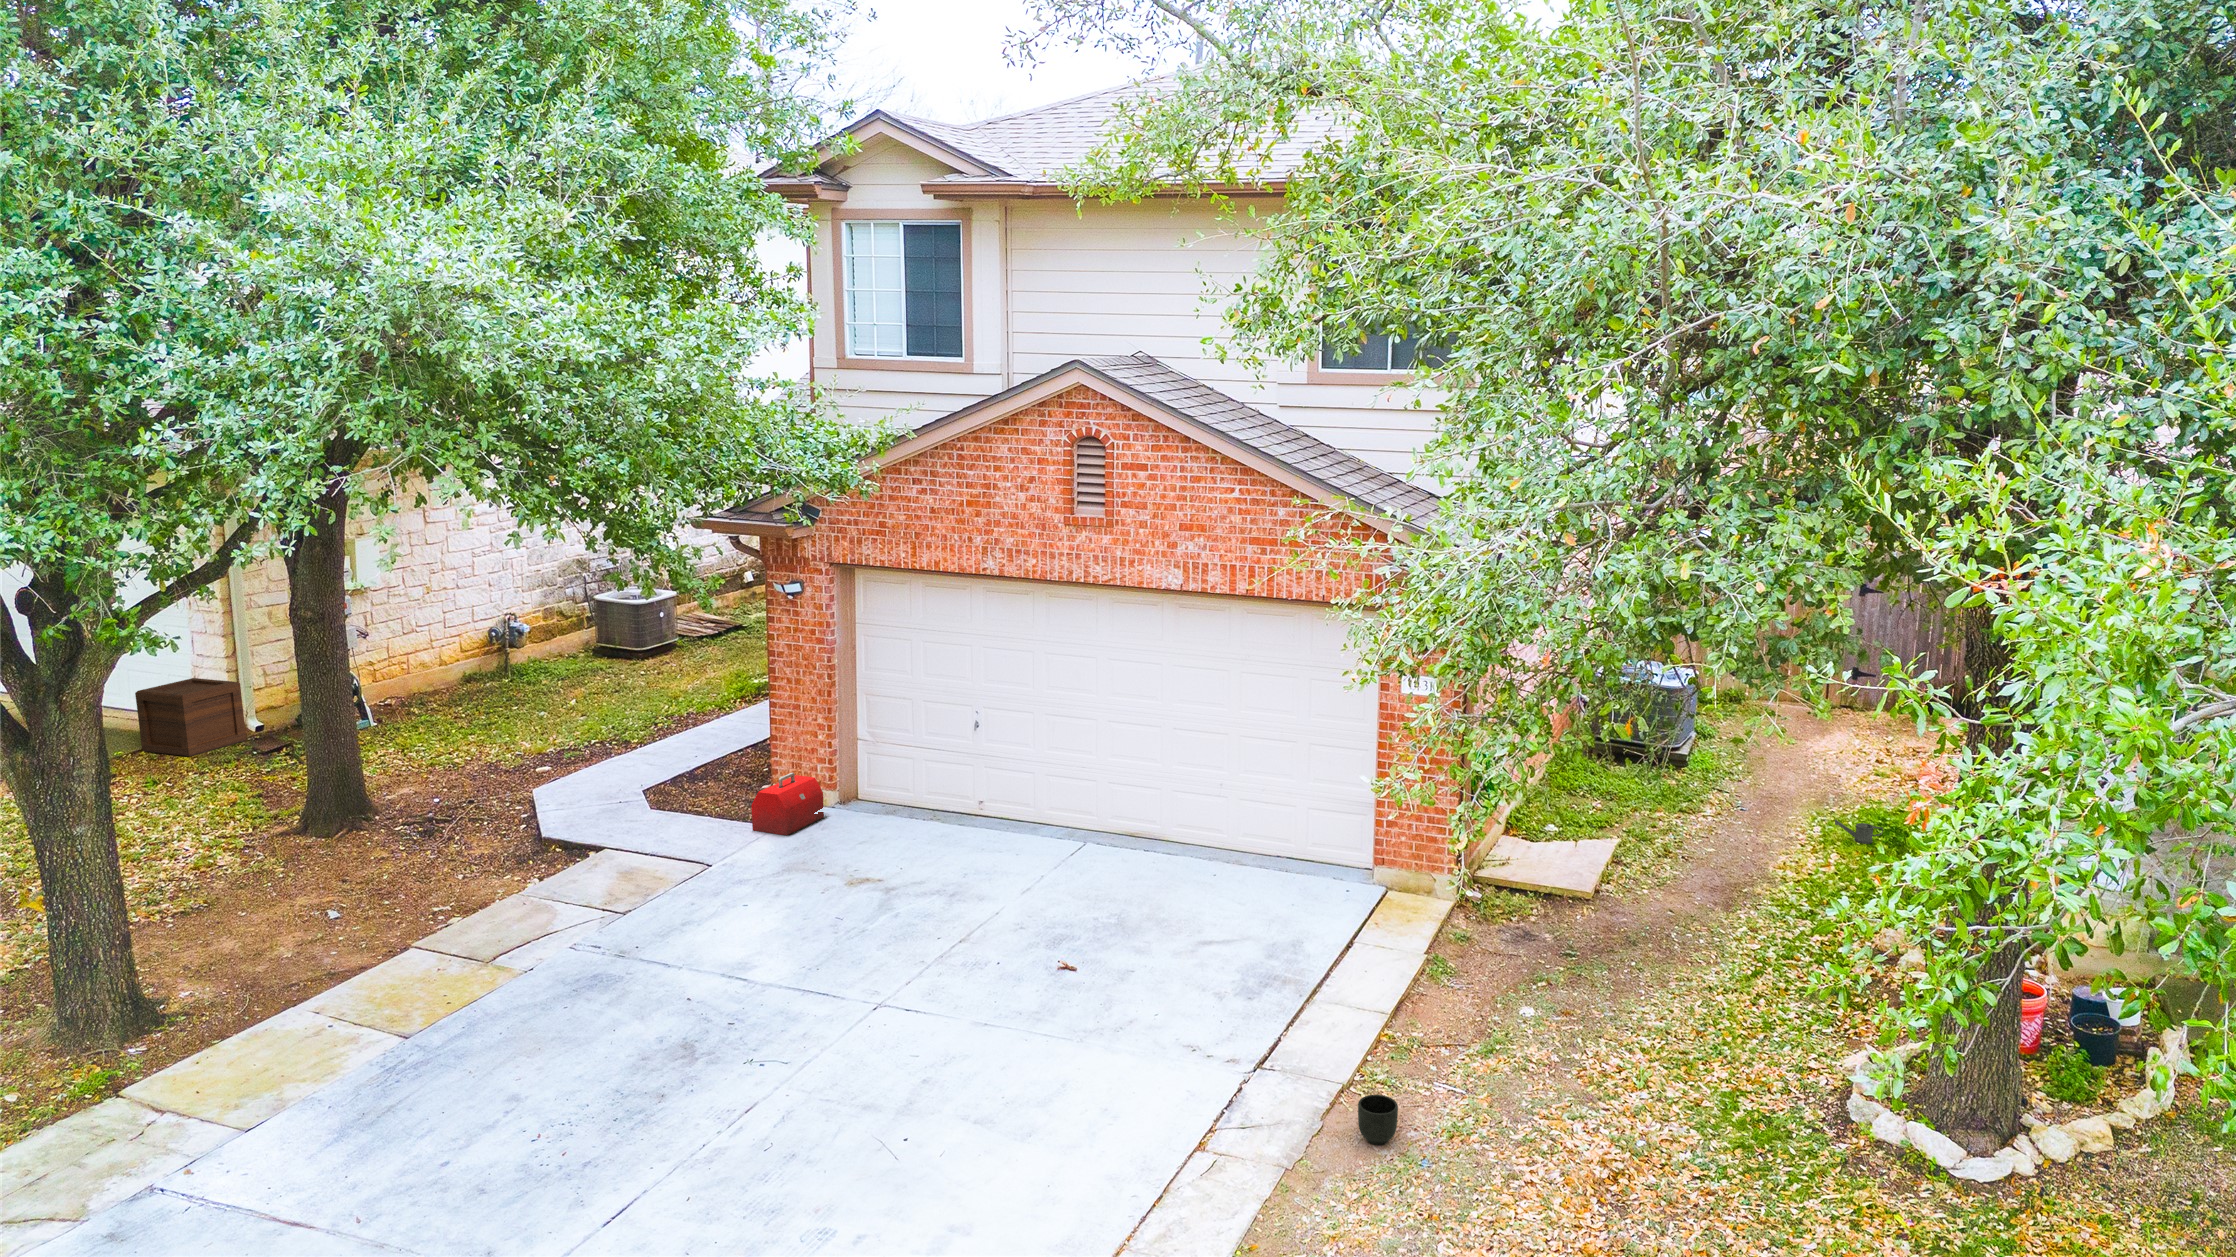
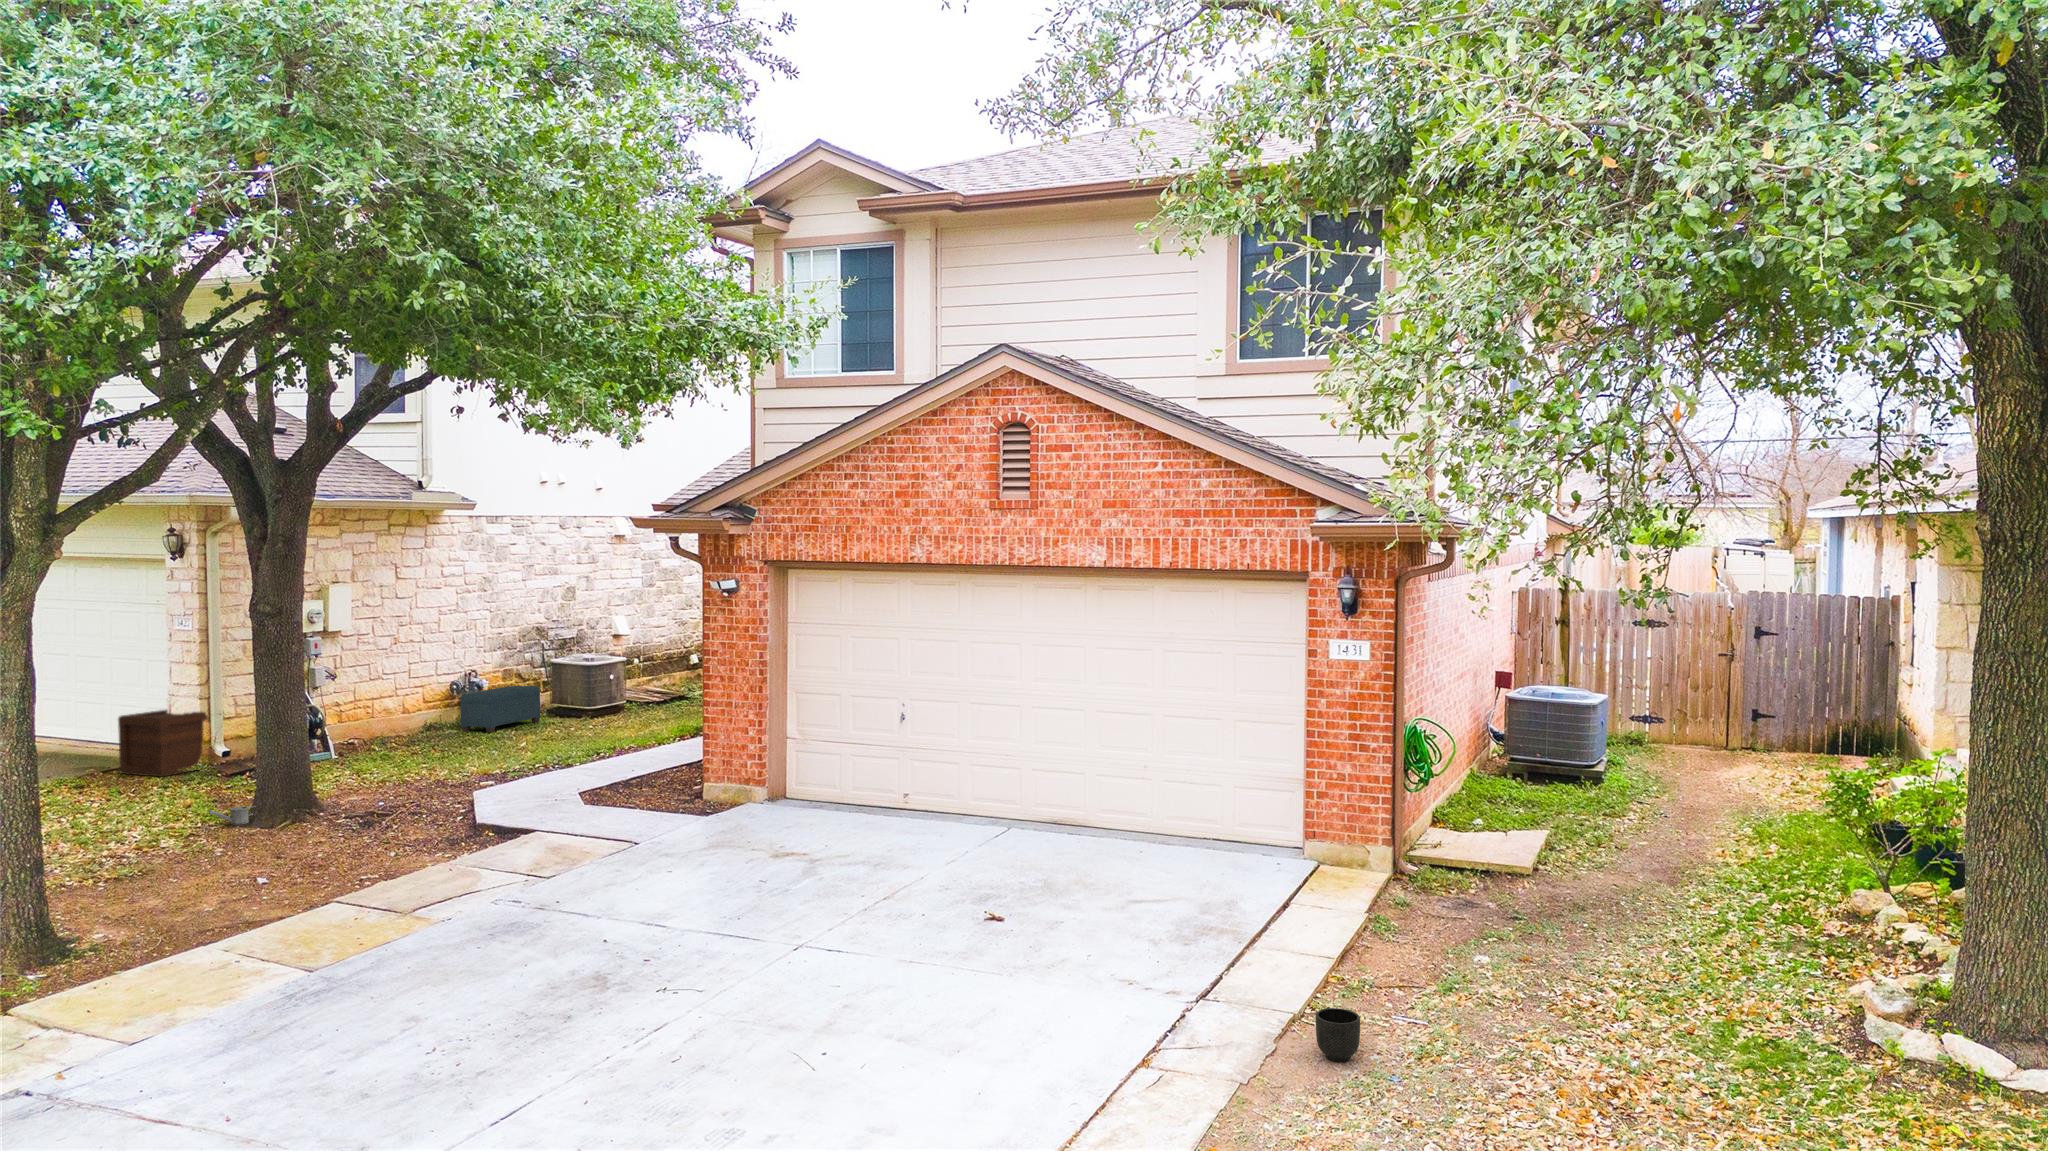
bench: none [500,629,587,685] -> present [460,686,540,733]
toolbox: present [751,773,824,835] -> none [681,770,751,828]
watering can: present [1835,820,1883,844] -> present [209,806,256,825]

